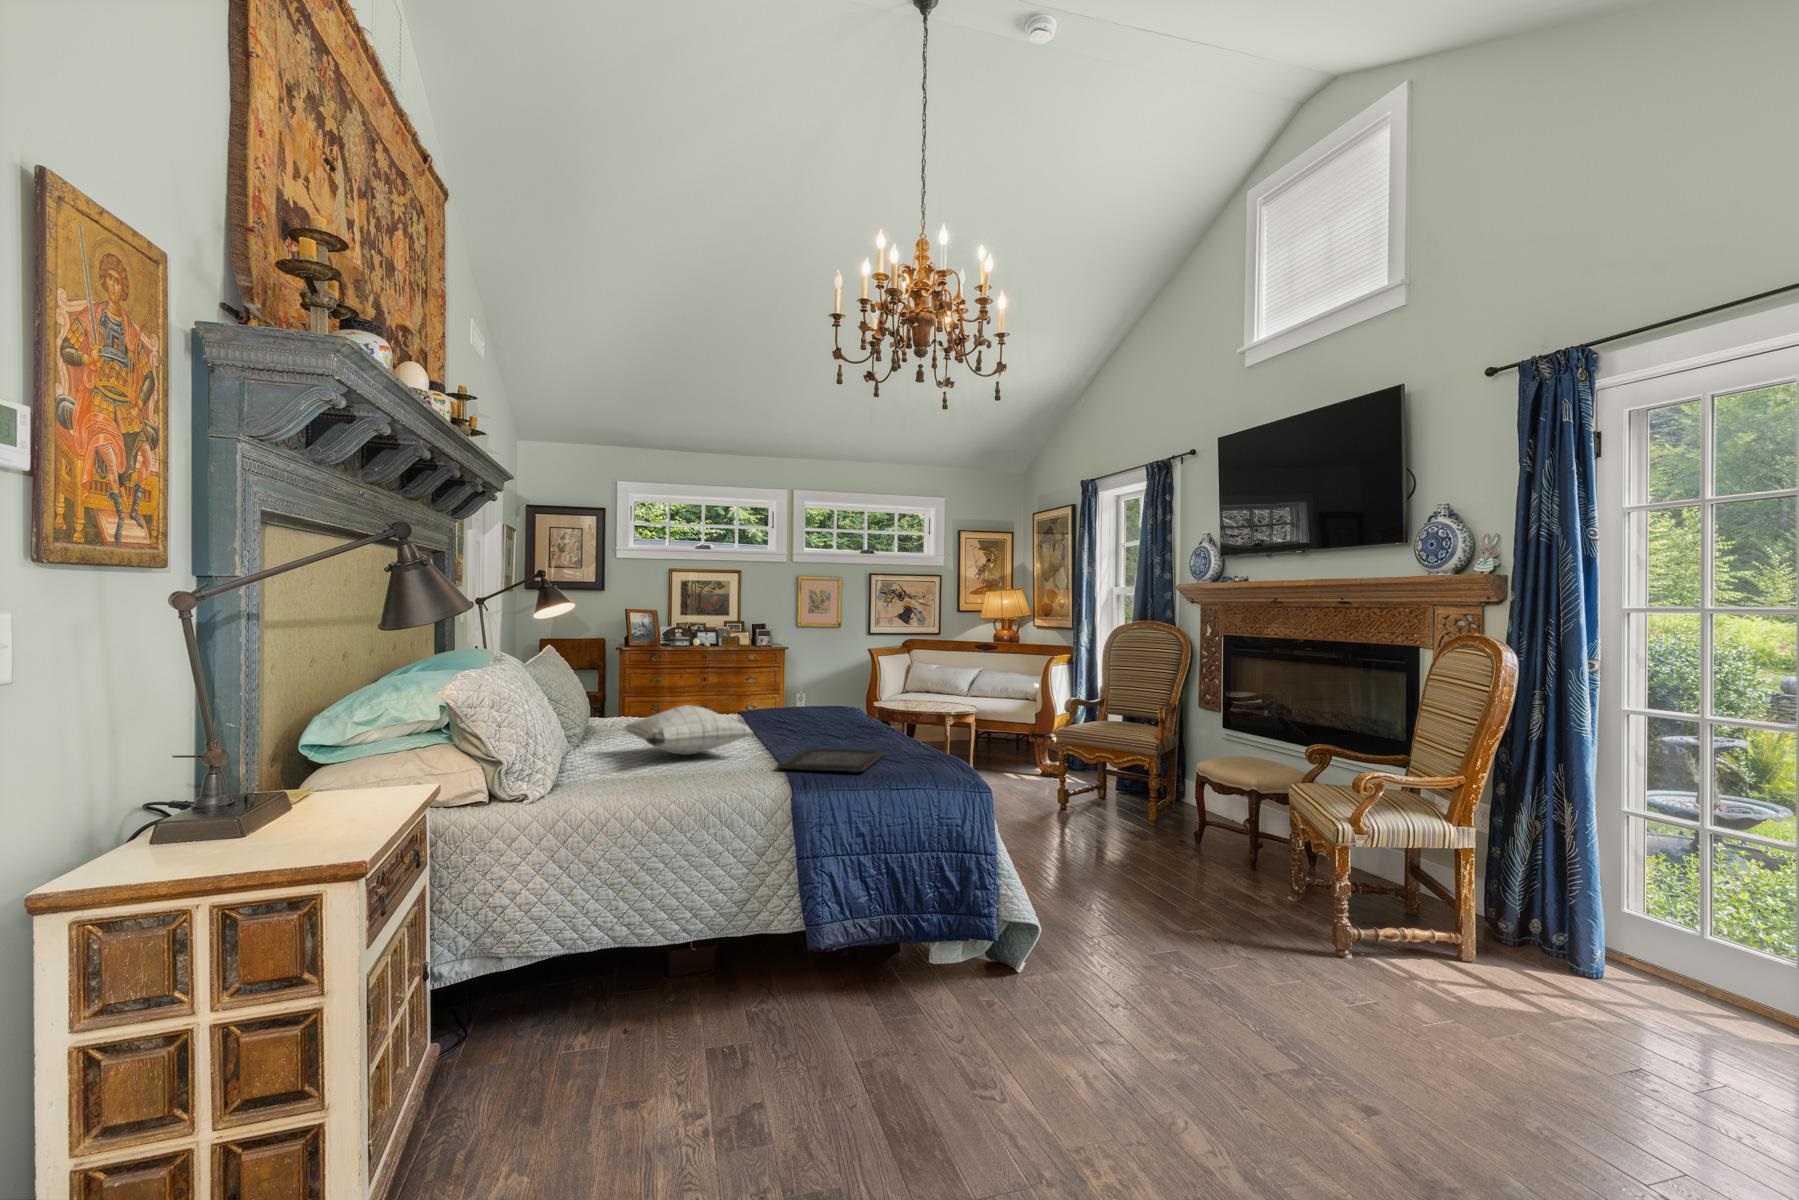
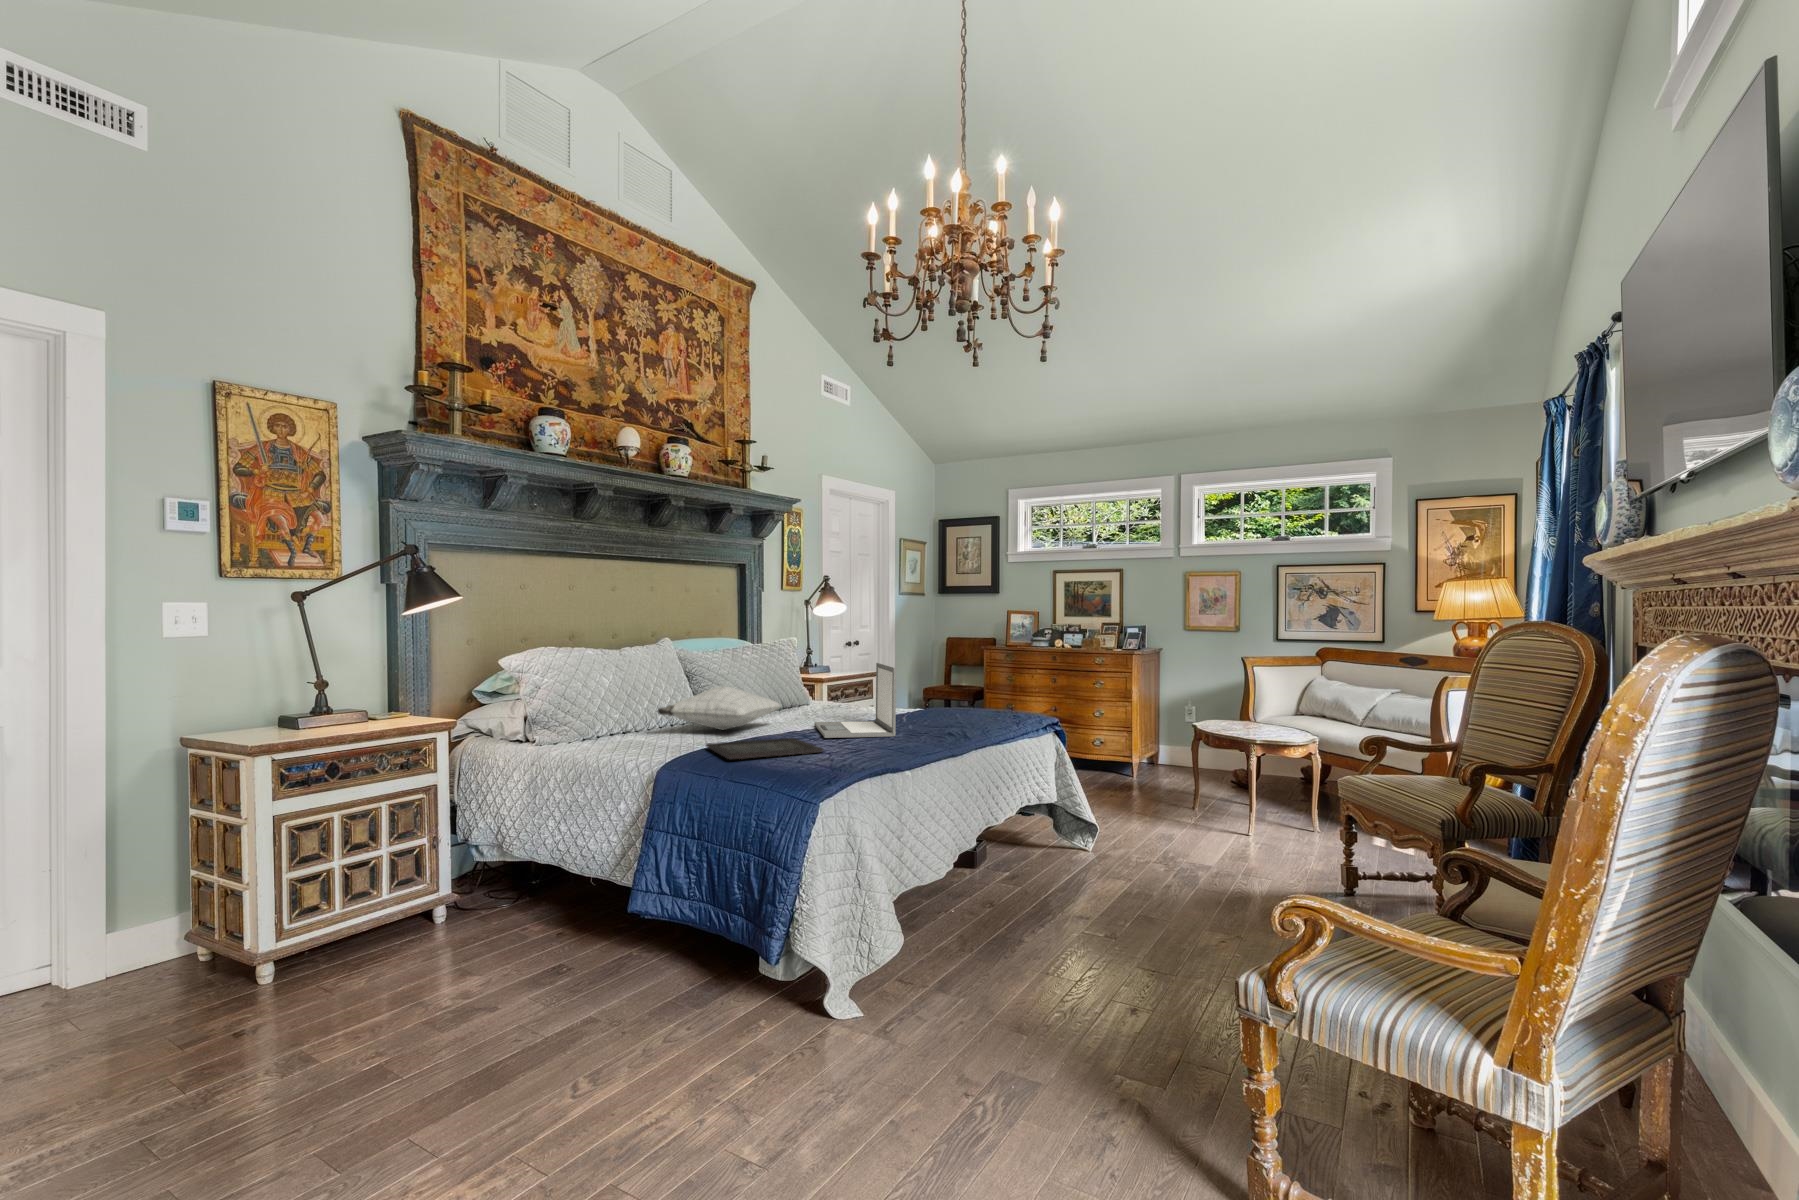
laptop: none [747,668,862,745] -> present [814,663,896,738]

